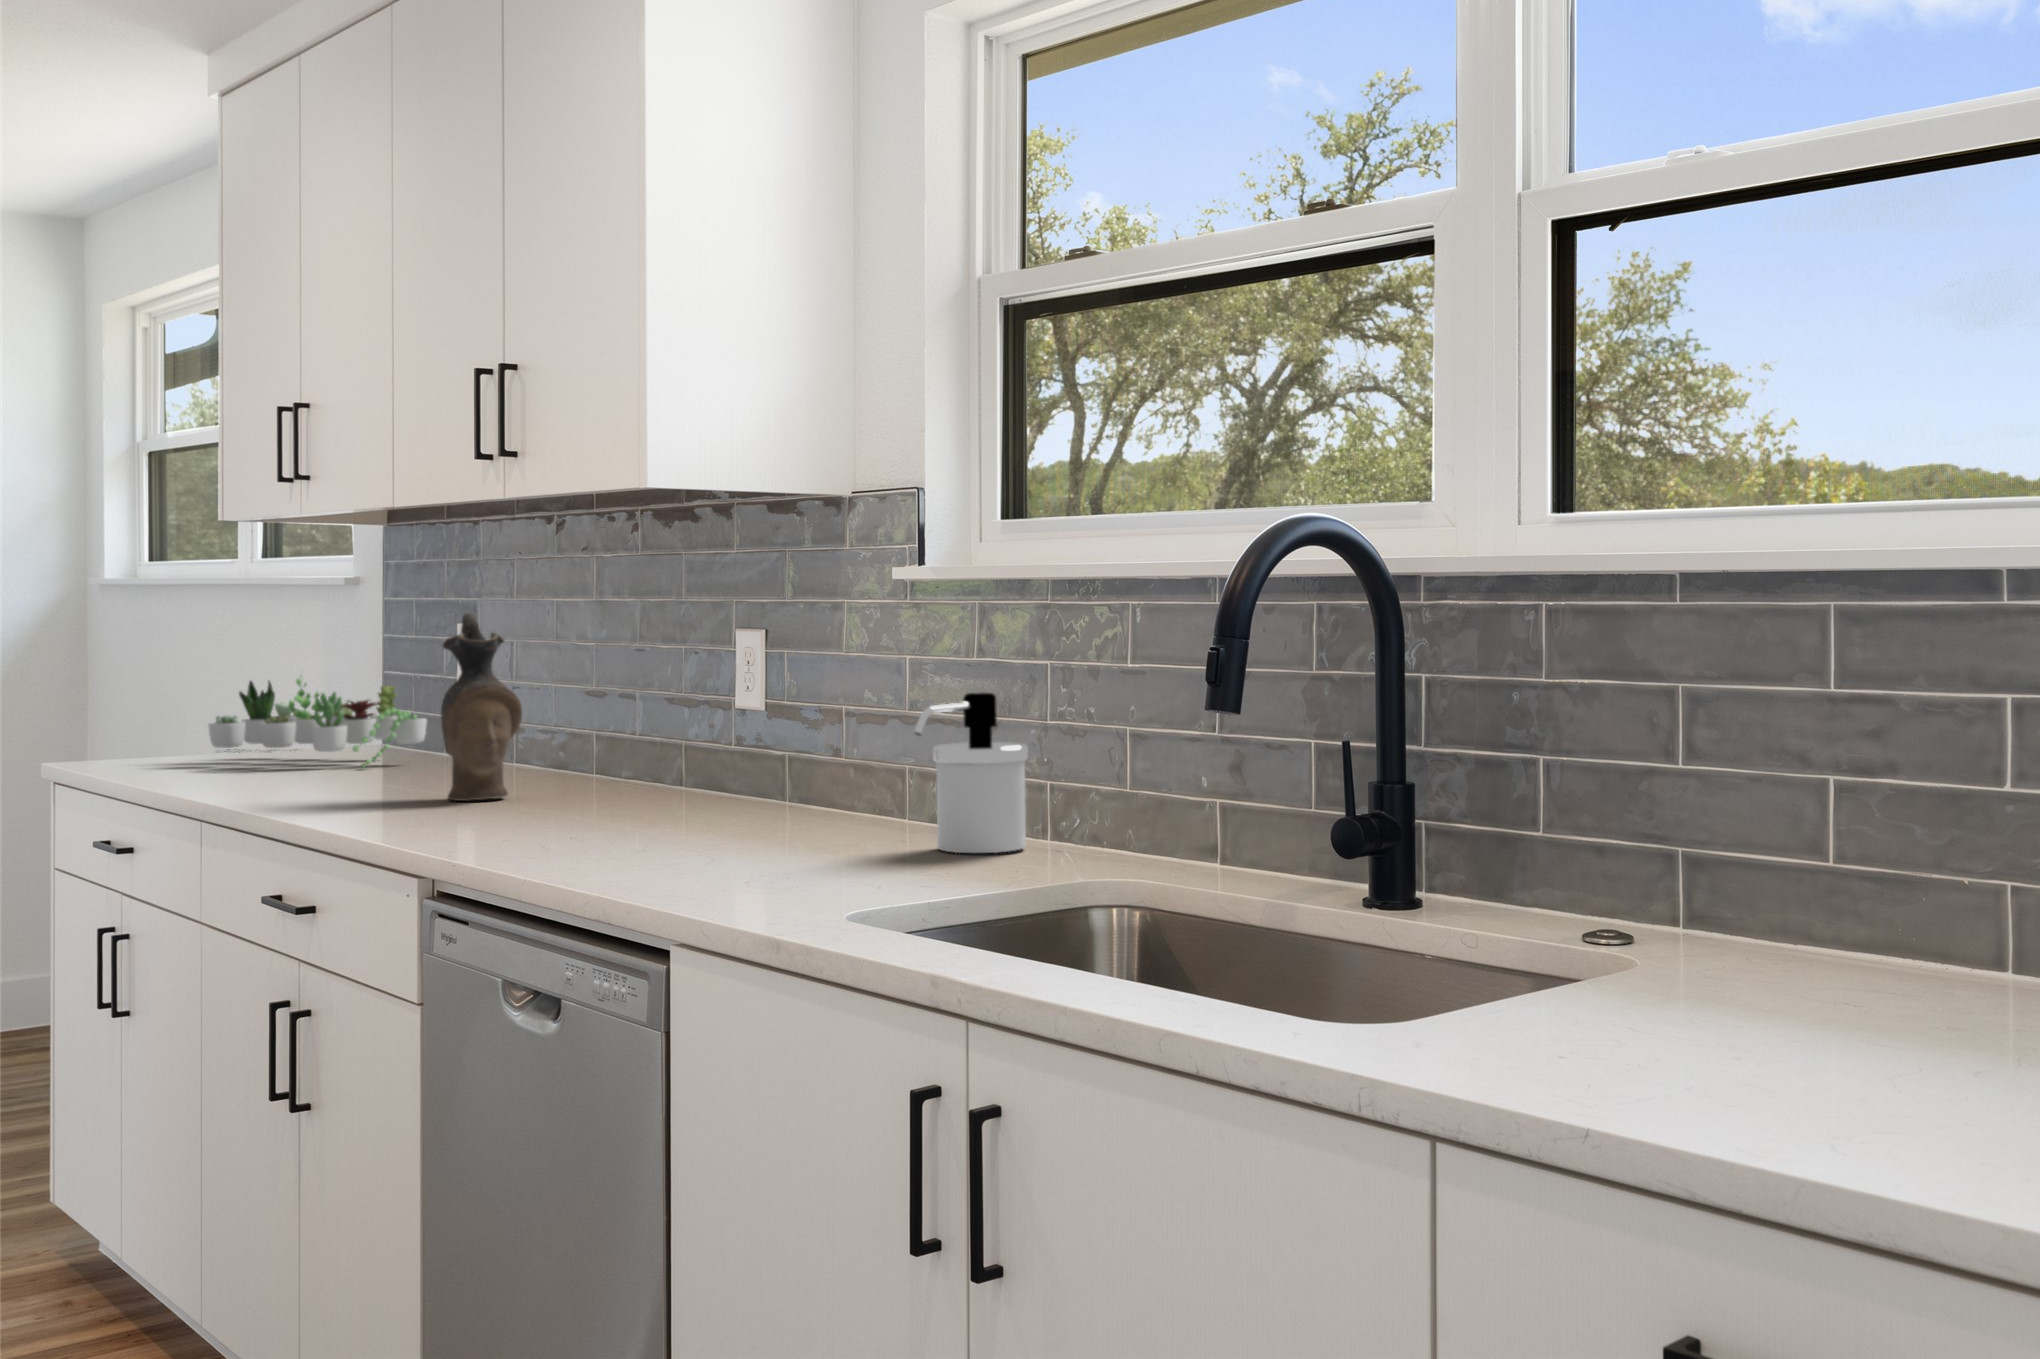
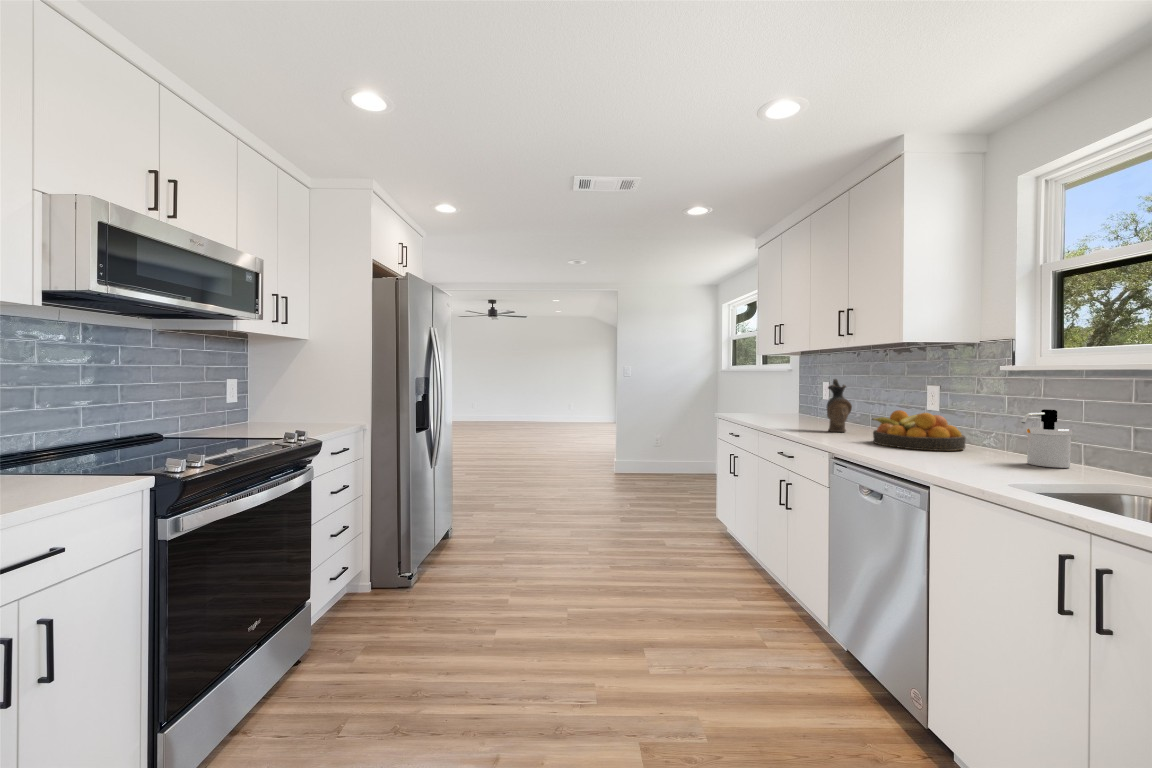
succulent plant: present [209,679,427,768] -> none [751,394,814,421]
fruit bowl: none [561,714,818,838] -> present [872,410,966,451]

